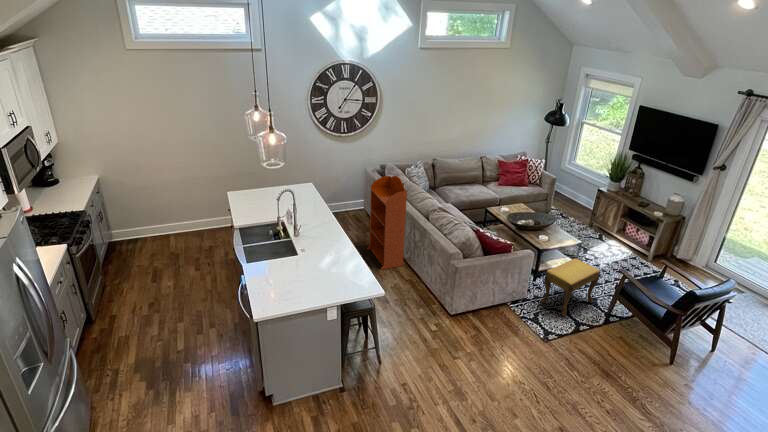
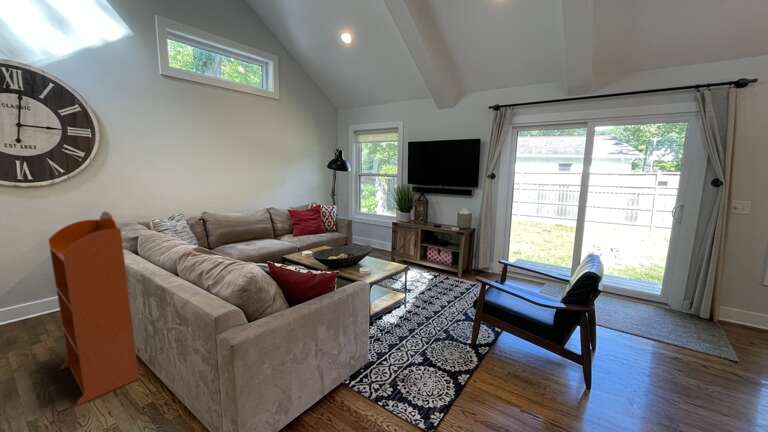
footstool: present [541,259,600,317] -> none [388,283,448,371]

